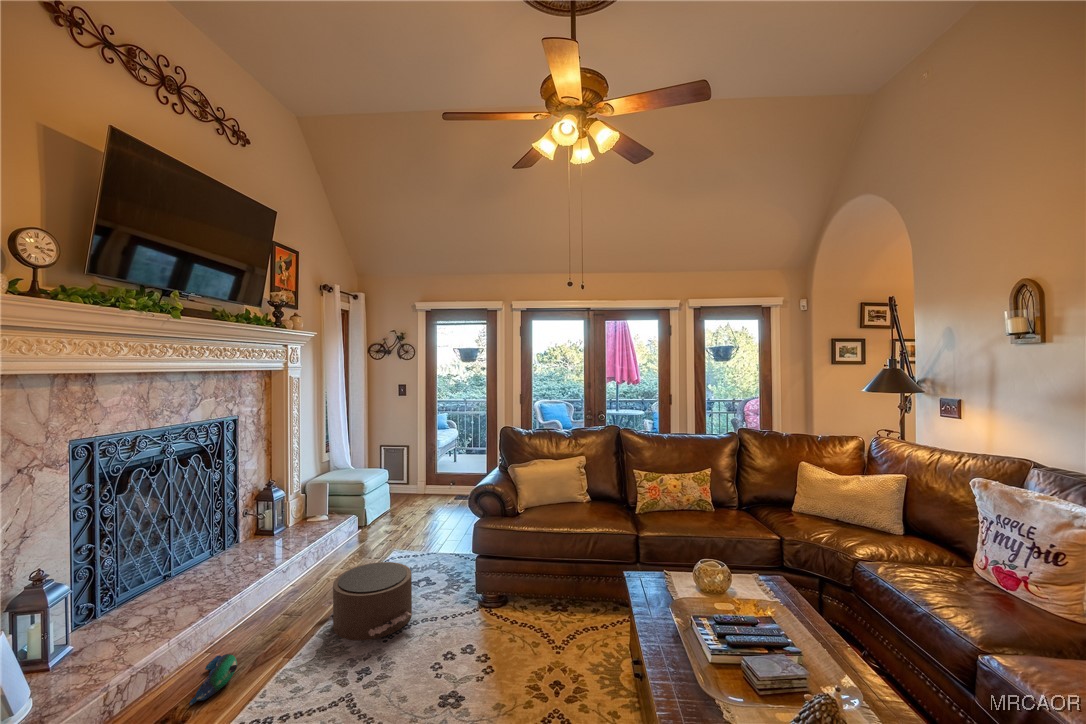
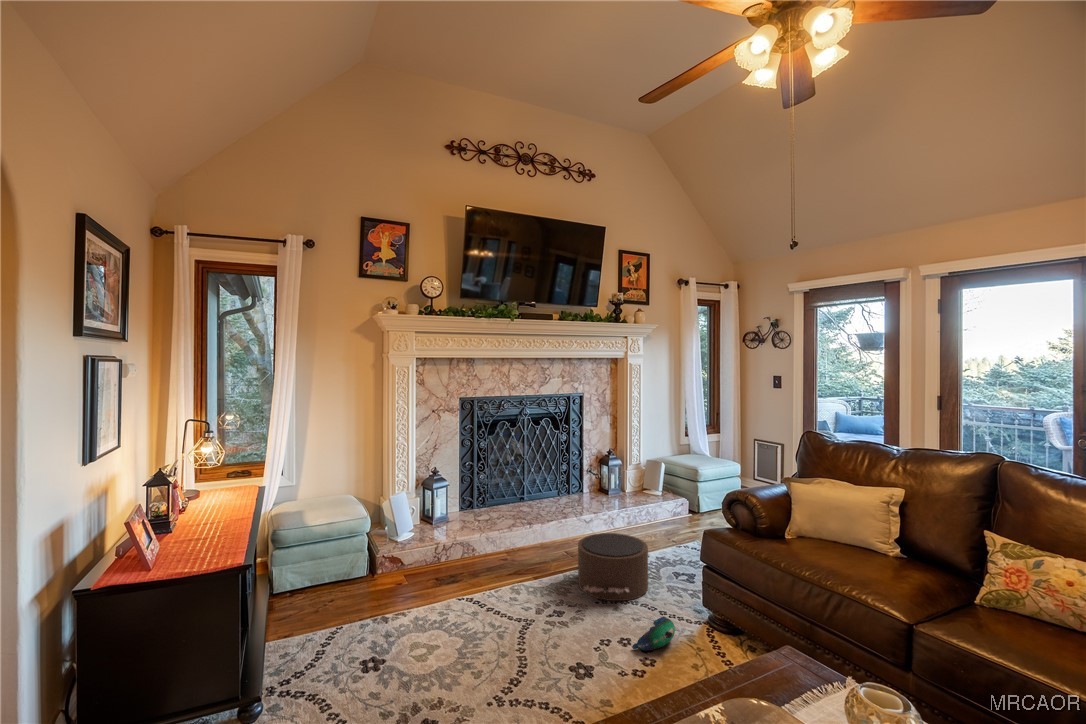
plush toy: present [189,654,238,705] -> present [632,617,675,651]

